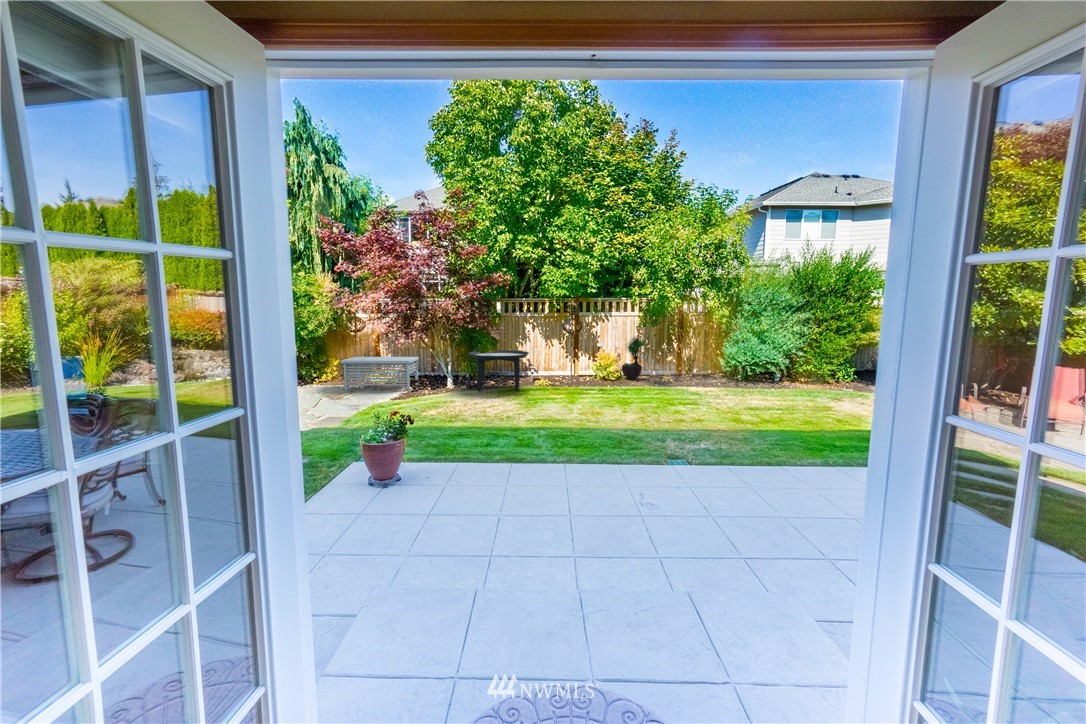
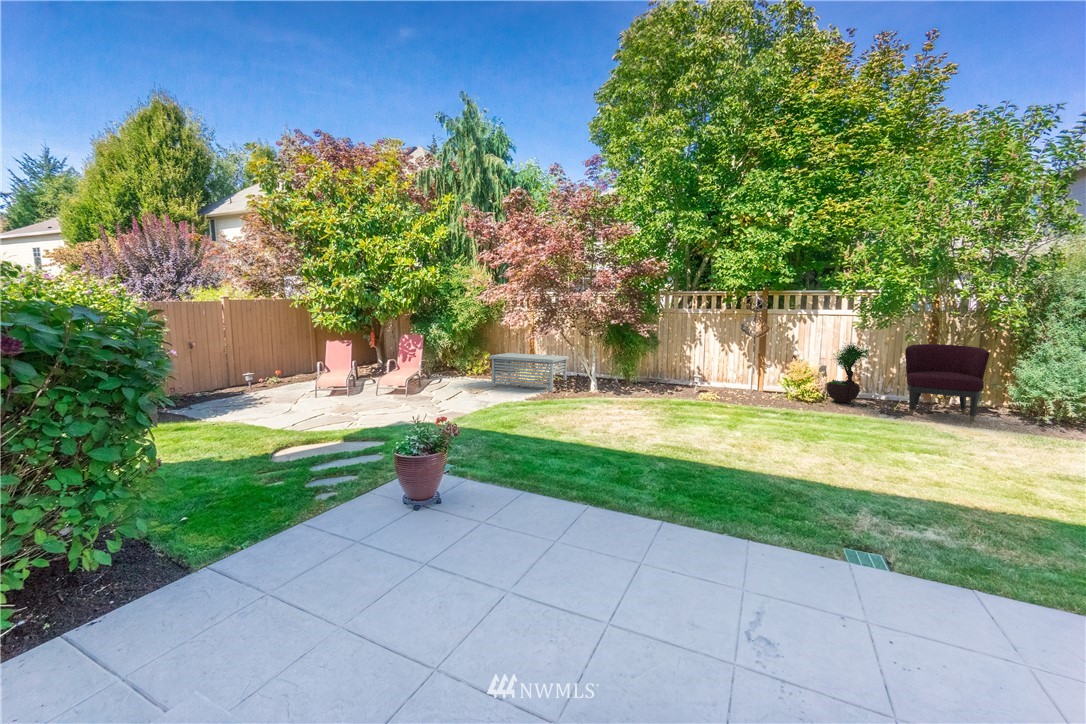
chair: none [667,335,711,384] -> present [905,344,989,421]
round table: present [469,350,529,391] -> none [618,353,692,404]

